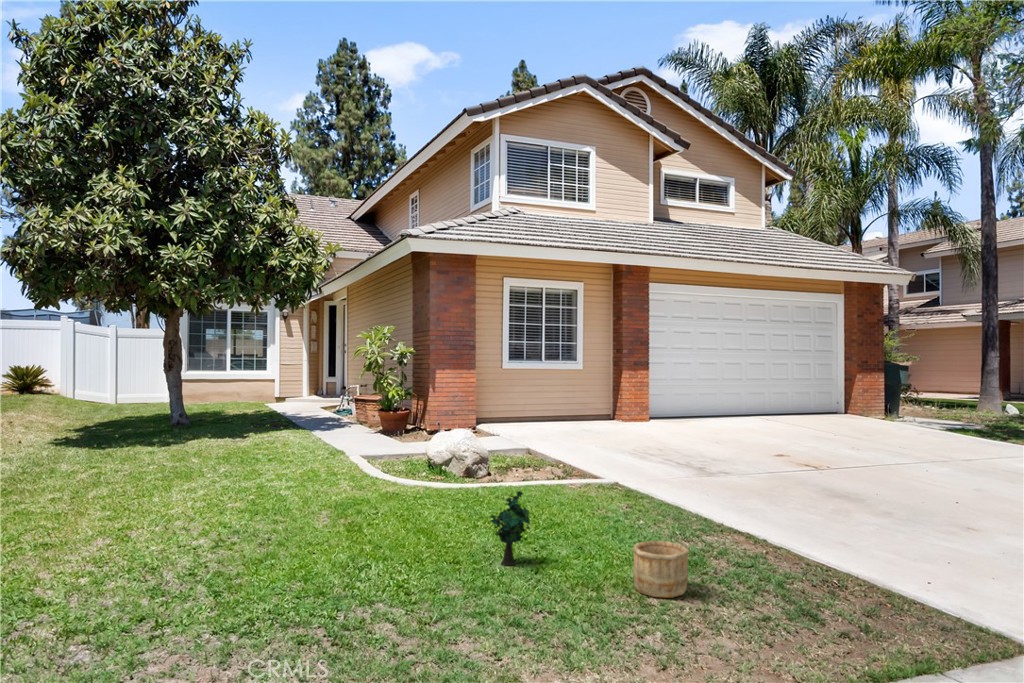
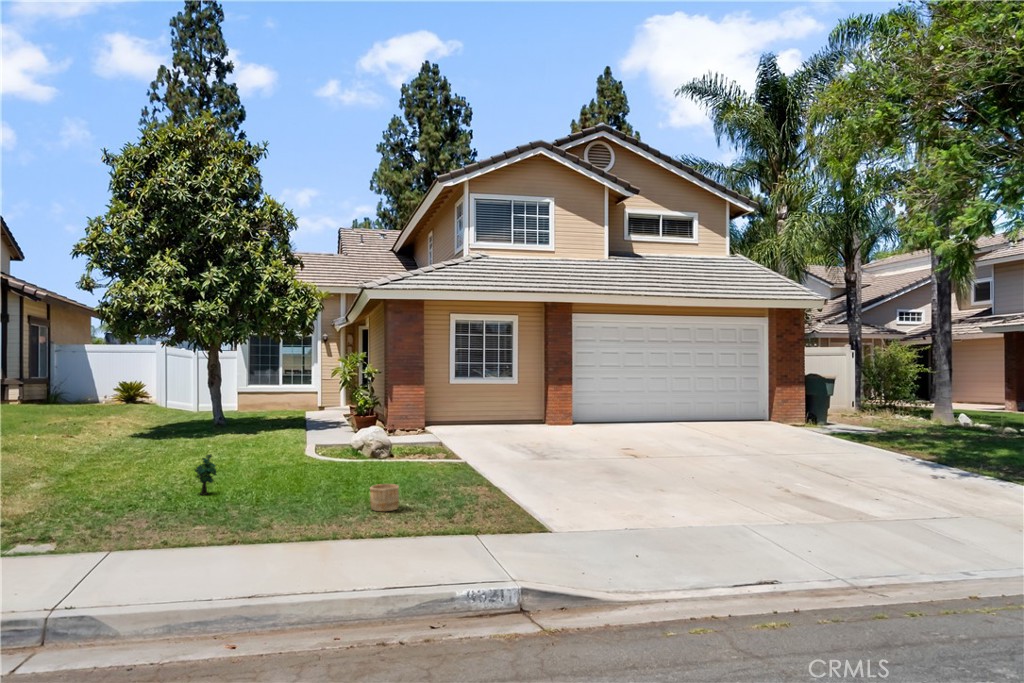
decorative plant: present [491,491,530,566] -> present [194,455,217,495]

